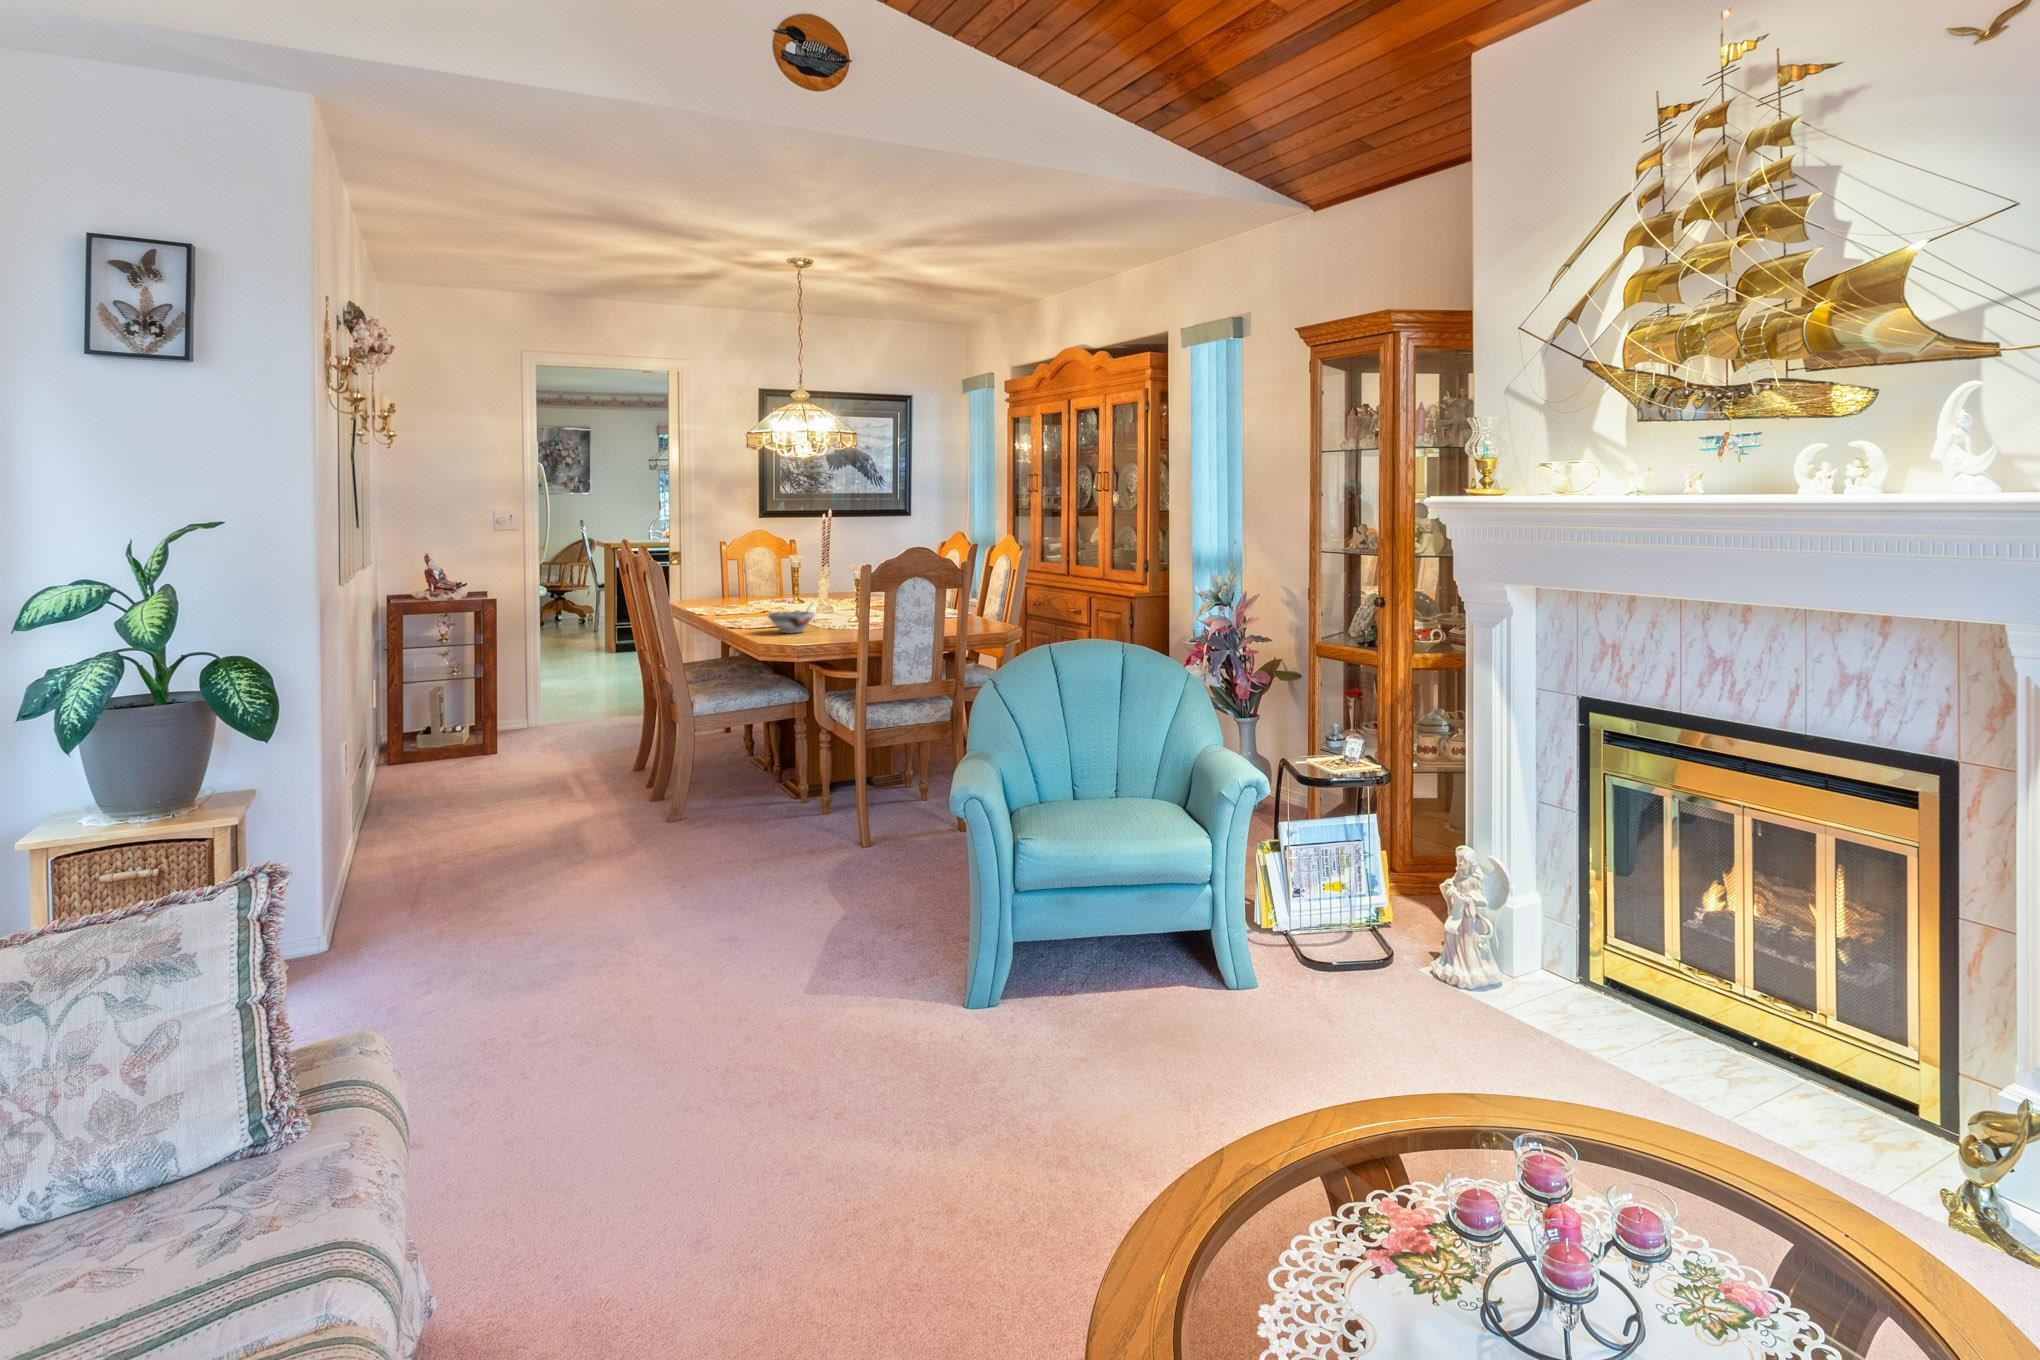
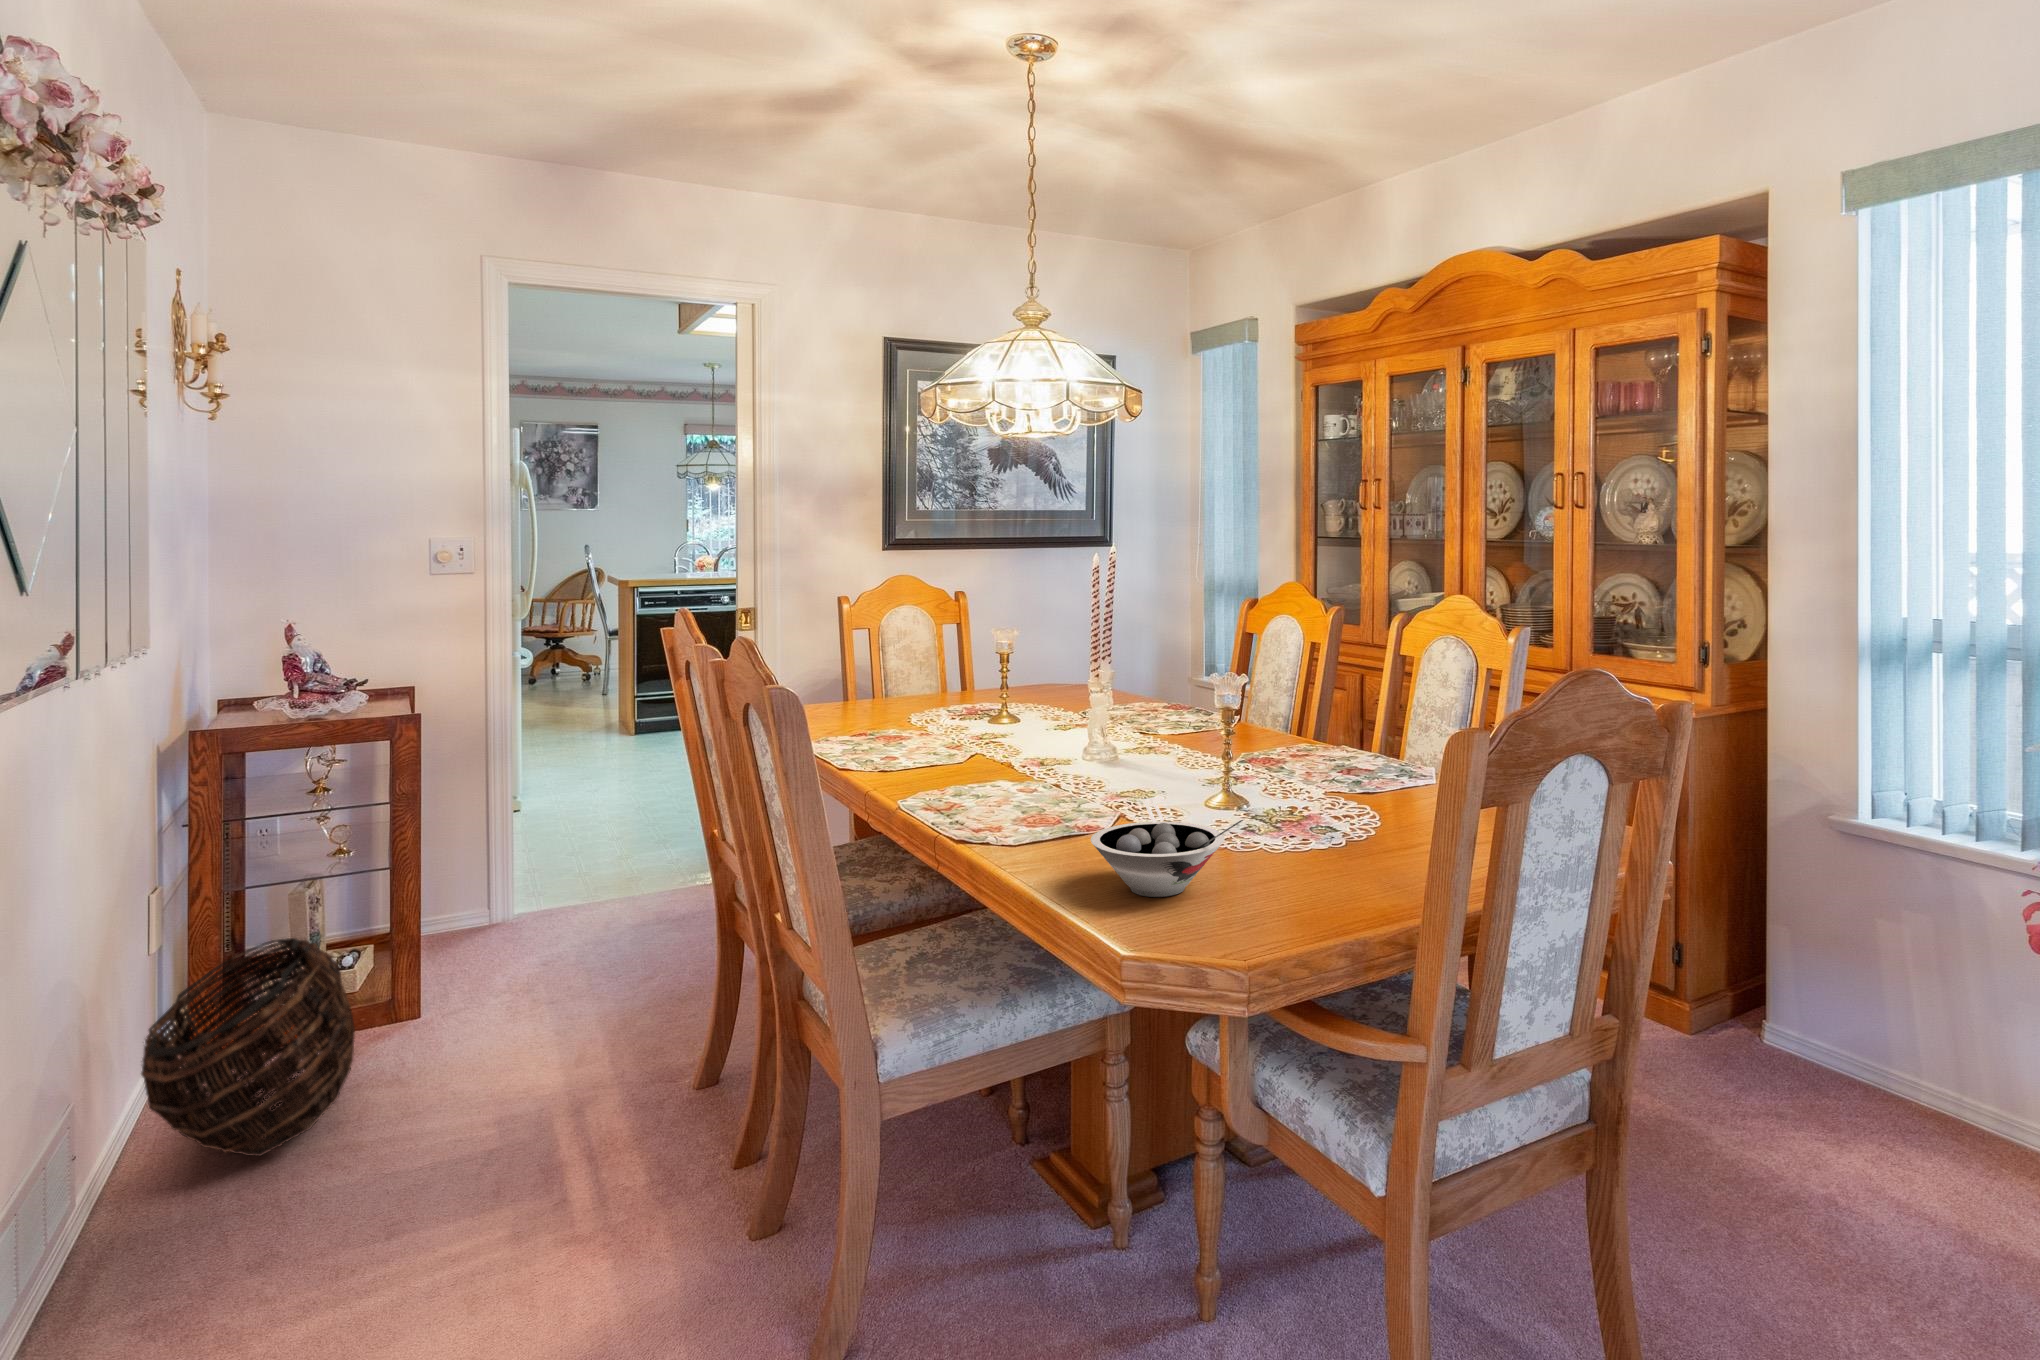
basket: none [384,695,473,779] -> present [141,938,355,1156]

